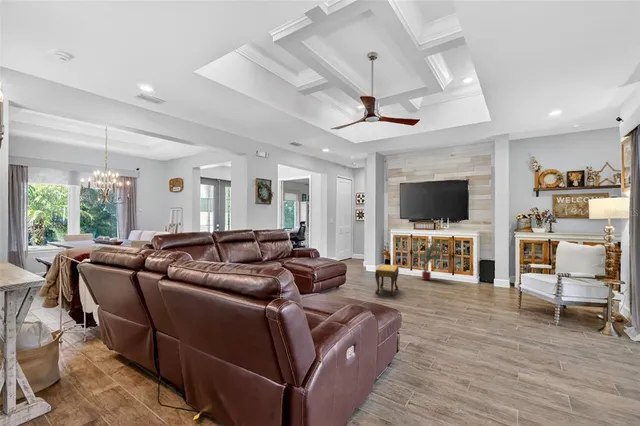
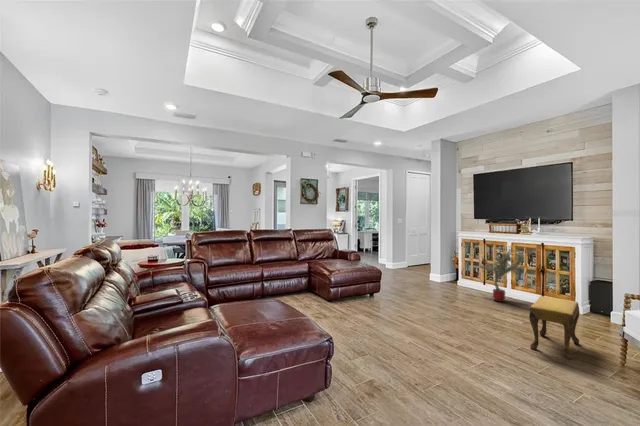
footstool: present [375,265,399,296] -> present [529,296,579,360]

